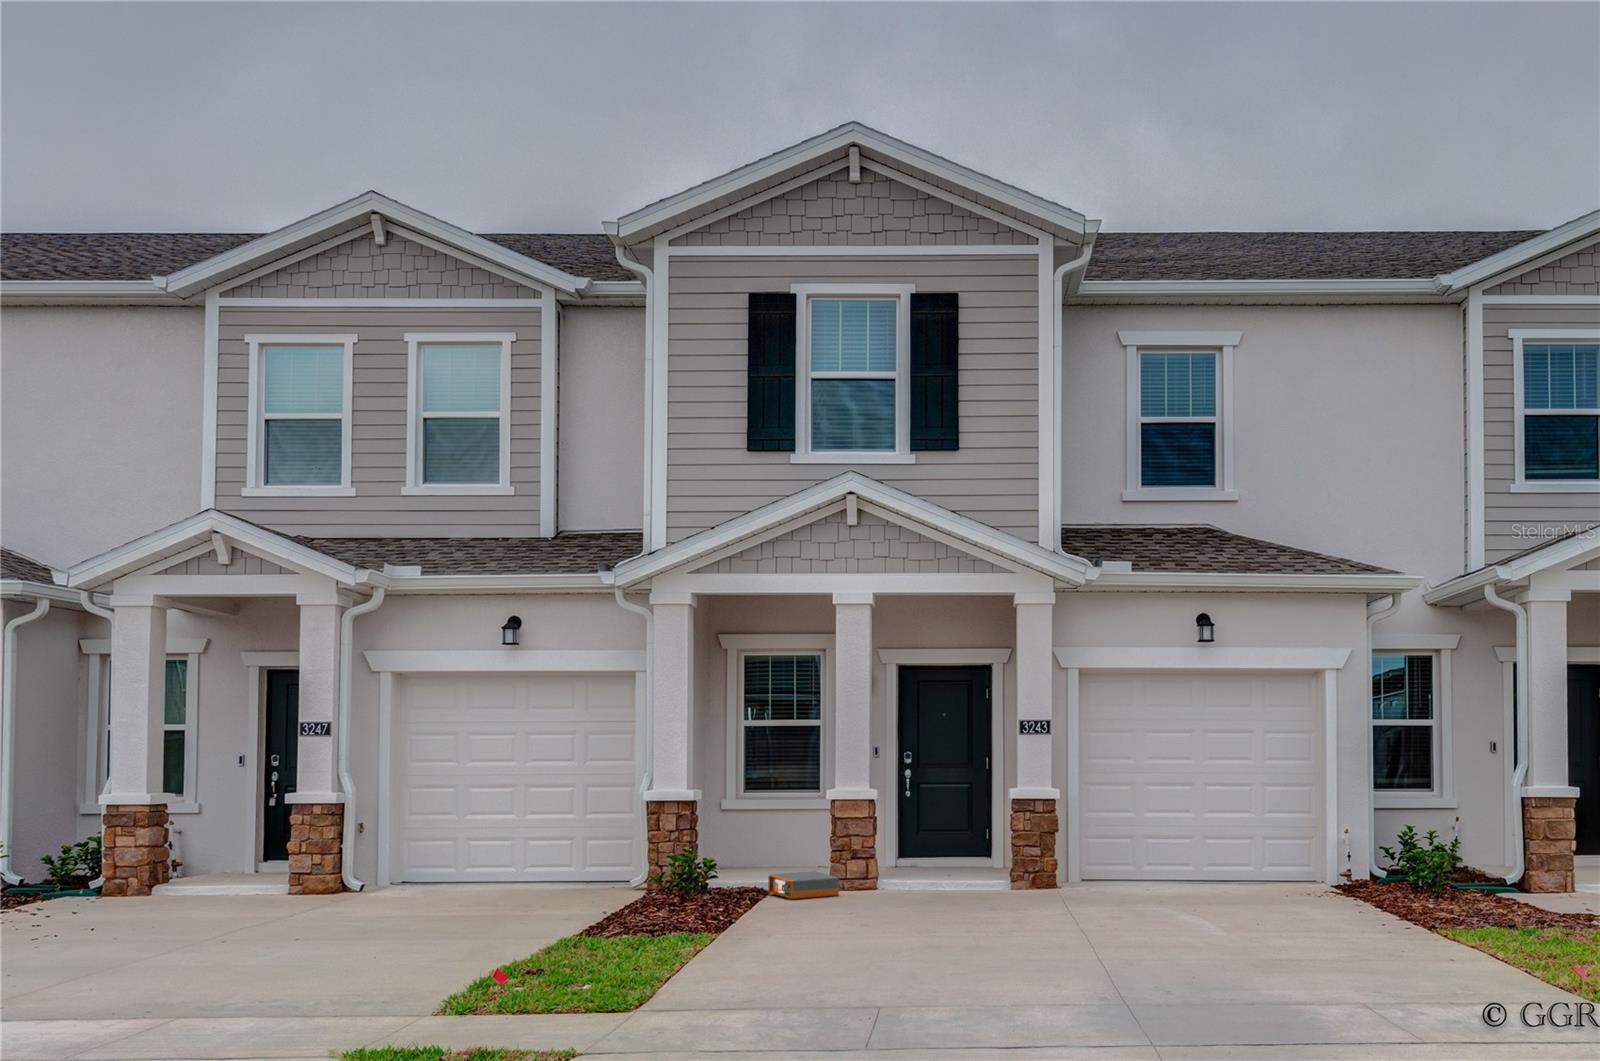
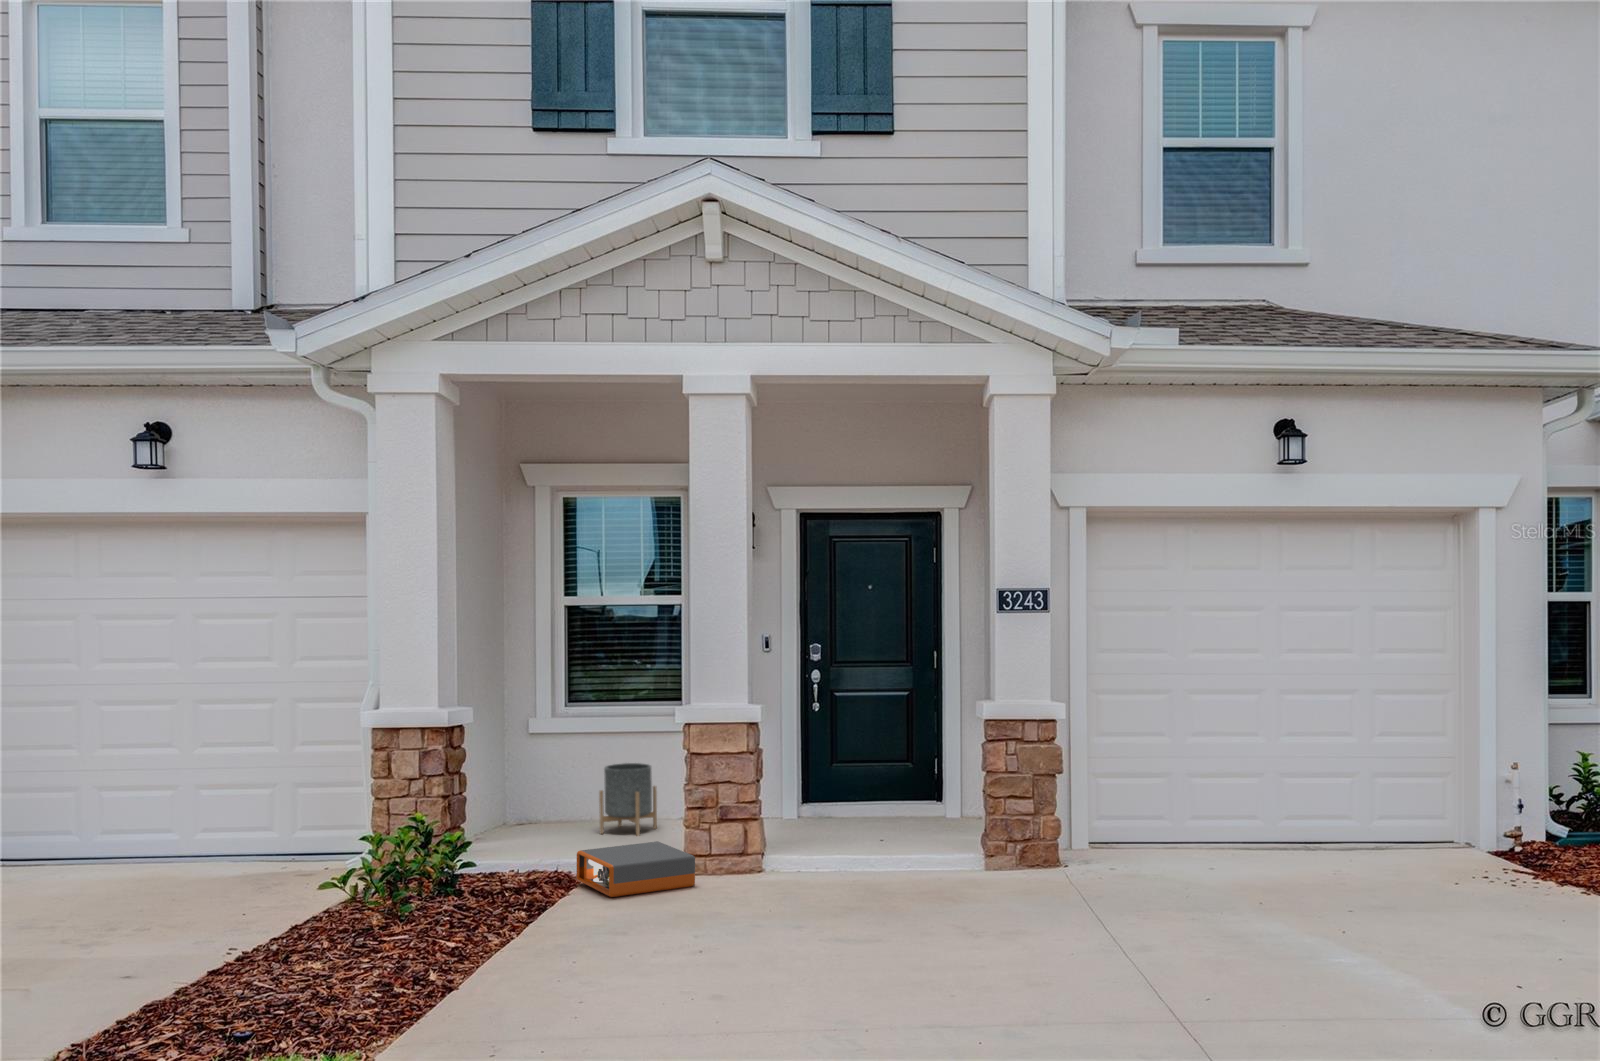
planter: none [770,830,806,876] -> present [599,763,657,836]

